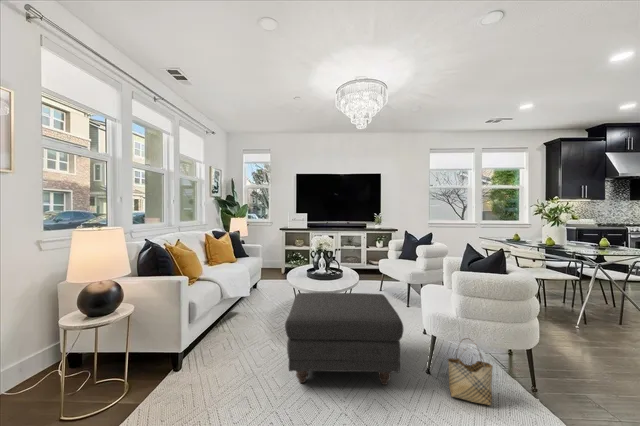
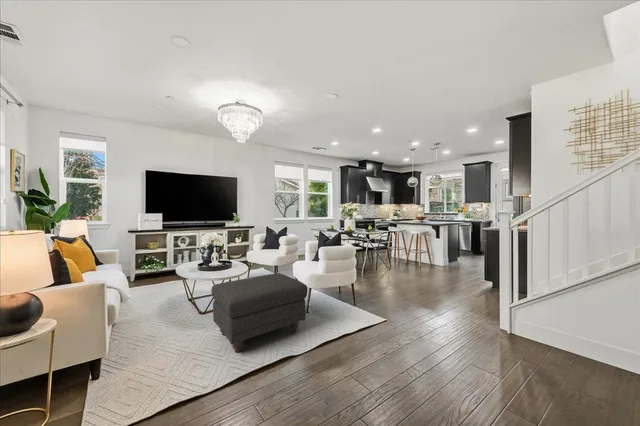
woven basket: present [448,338,493,405] -> none [329,288,351,324]

